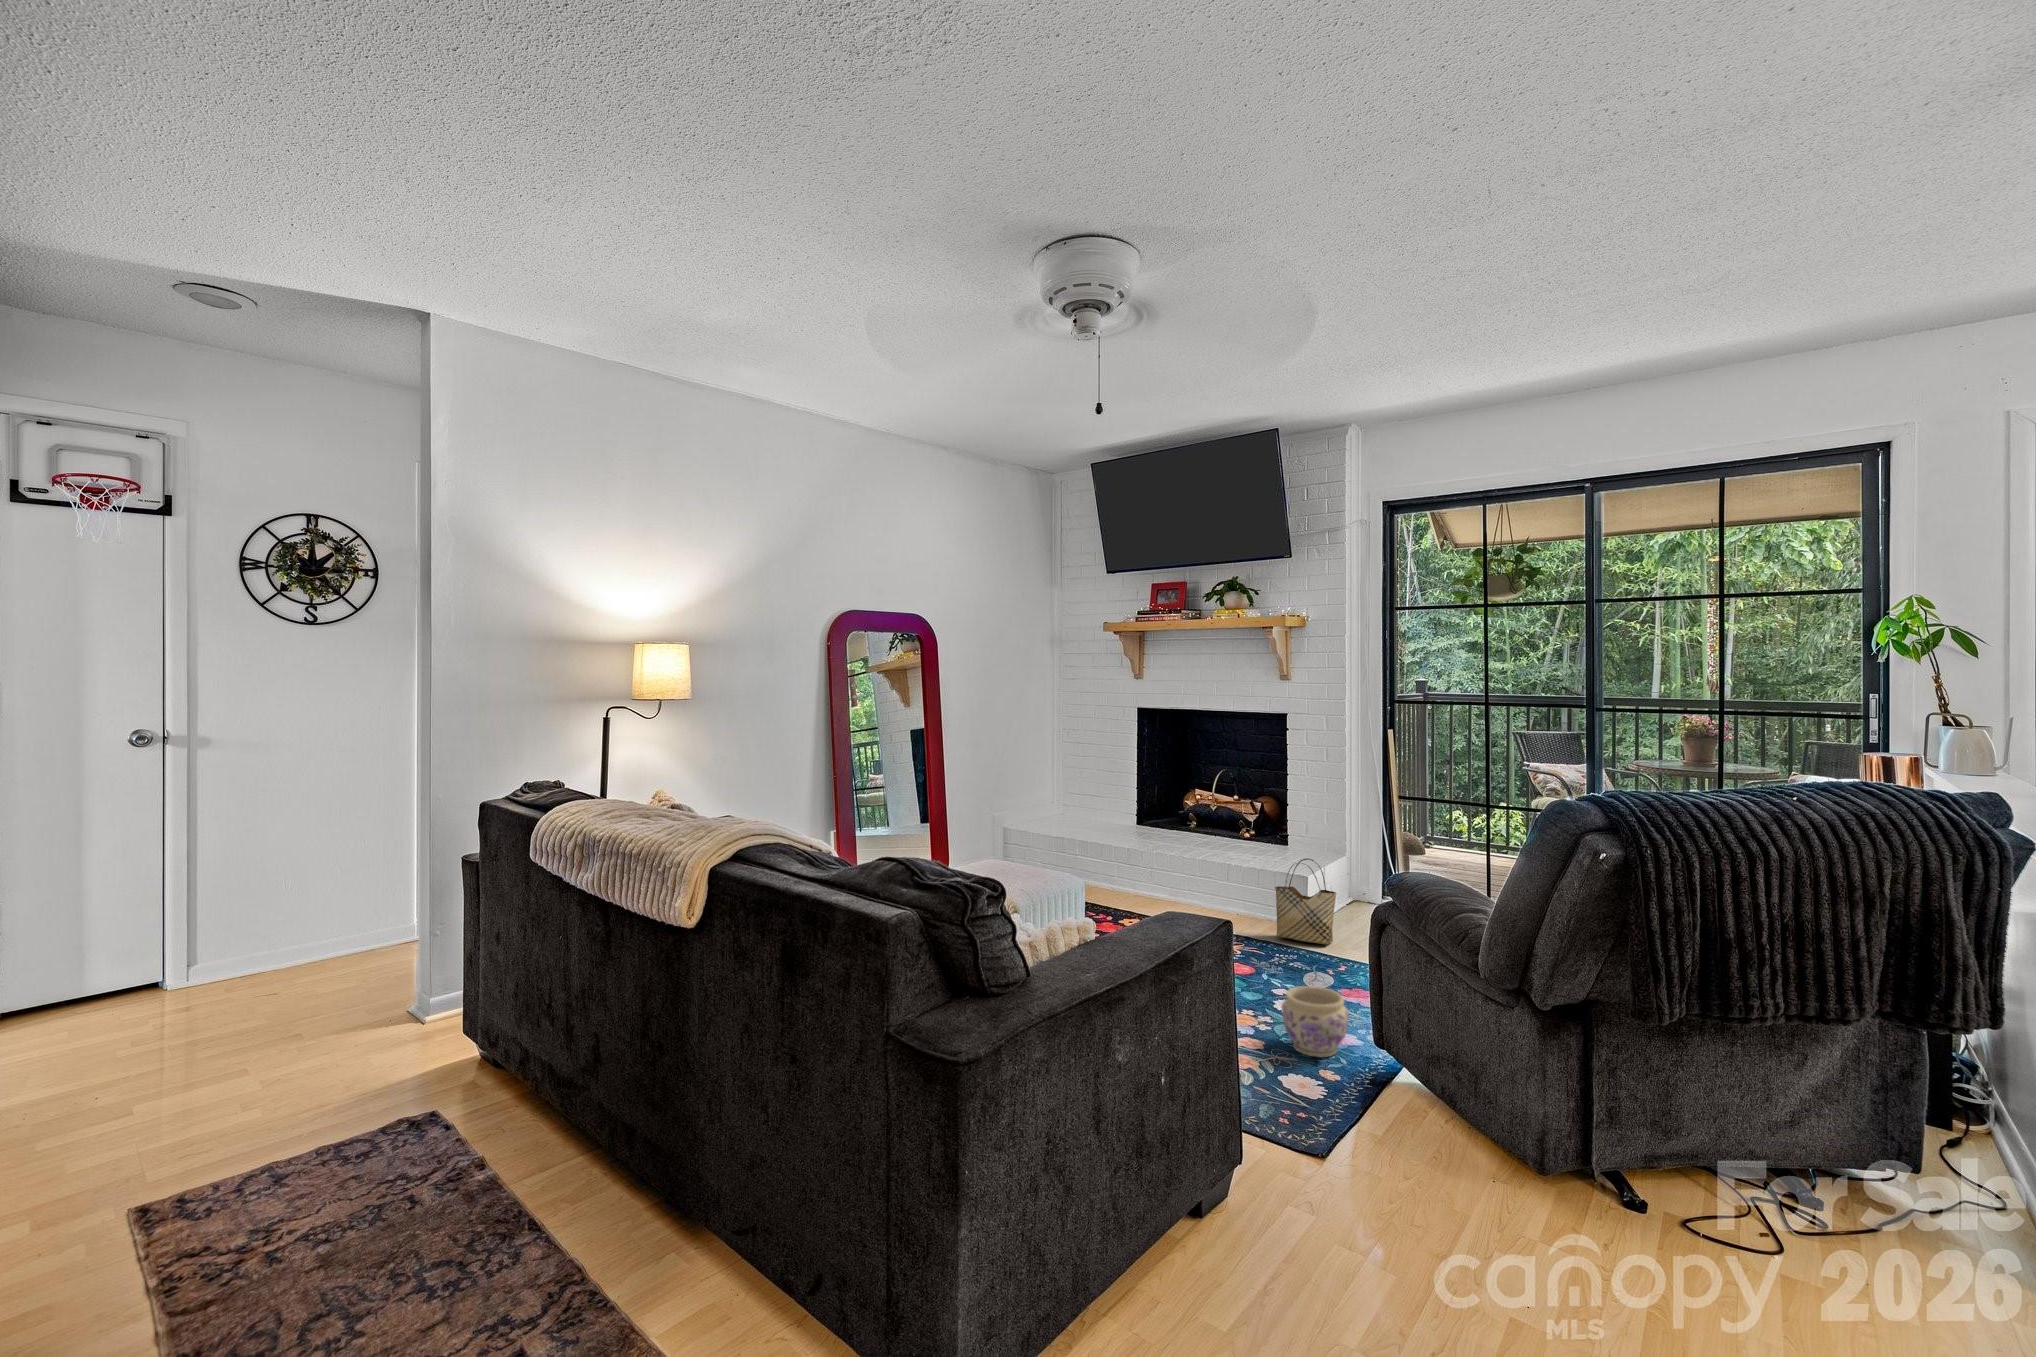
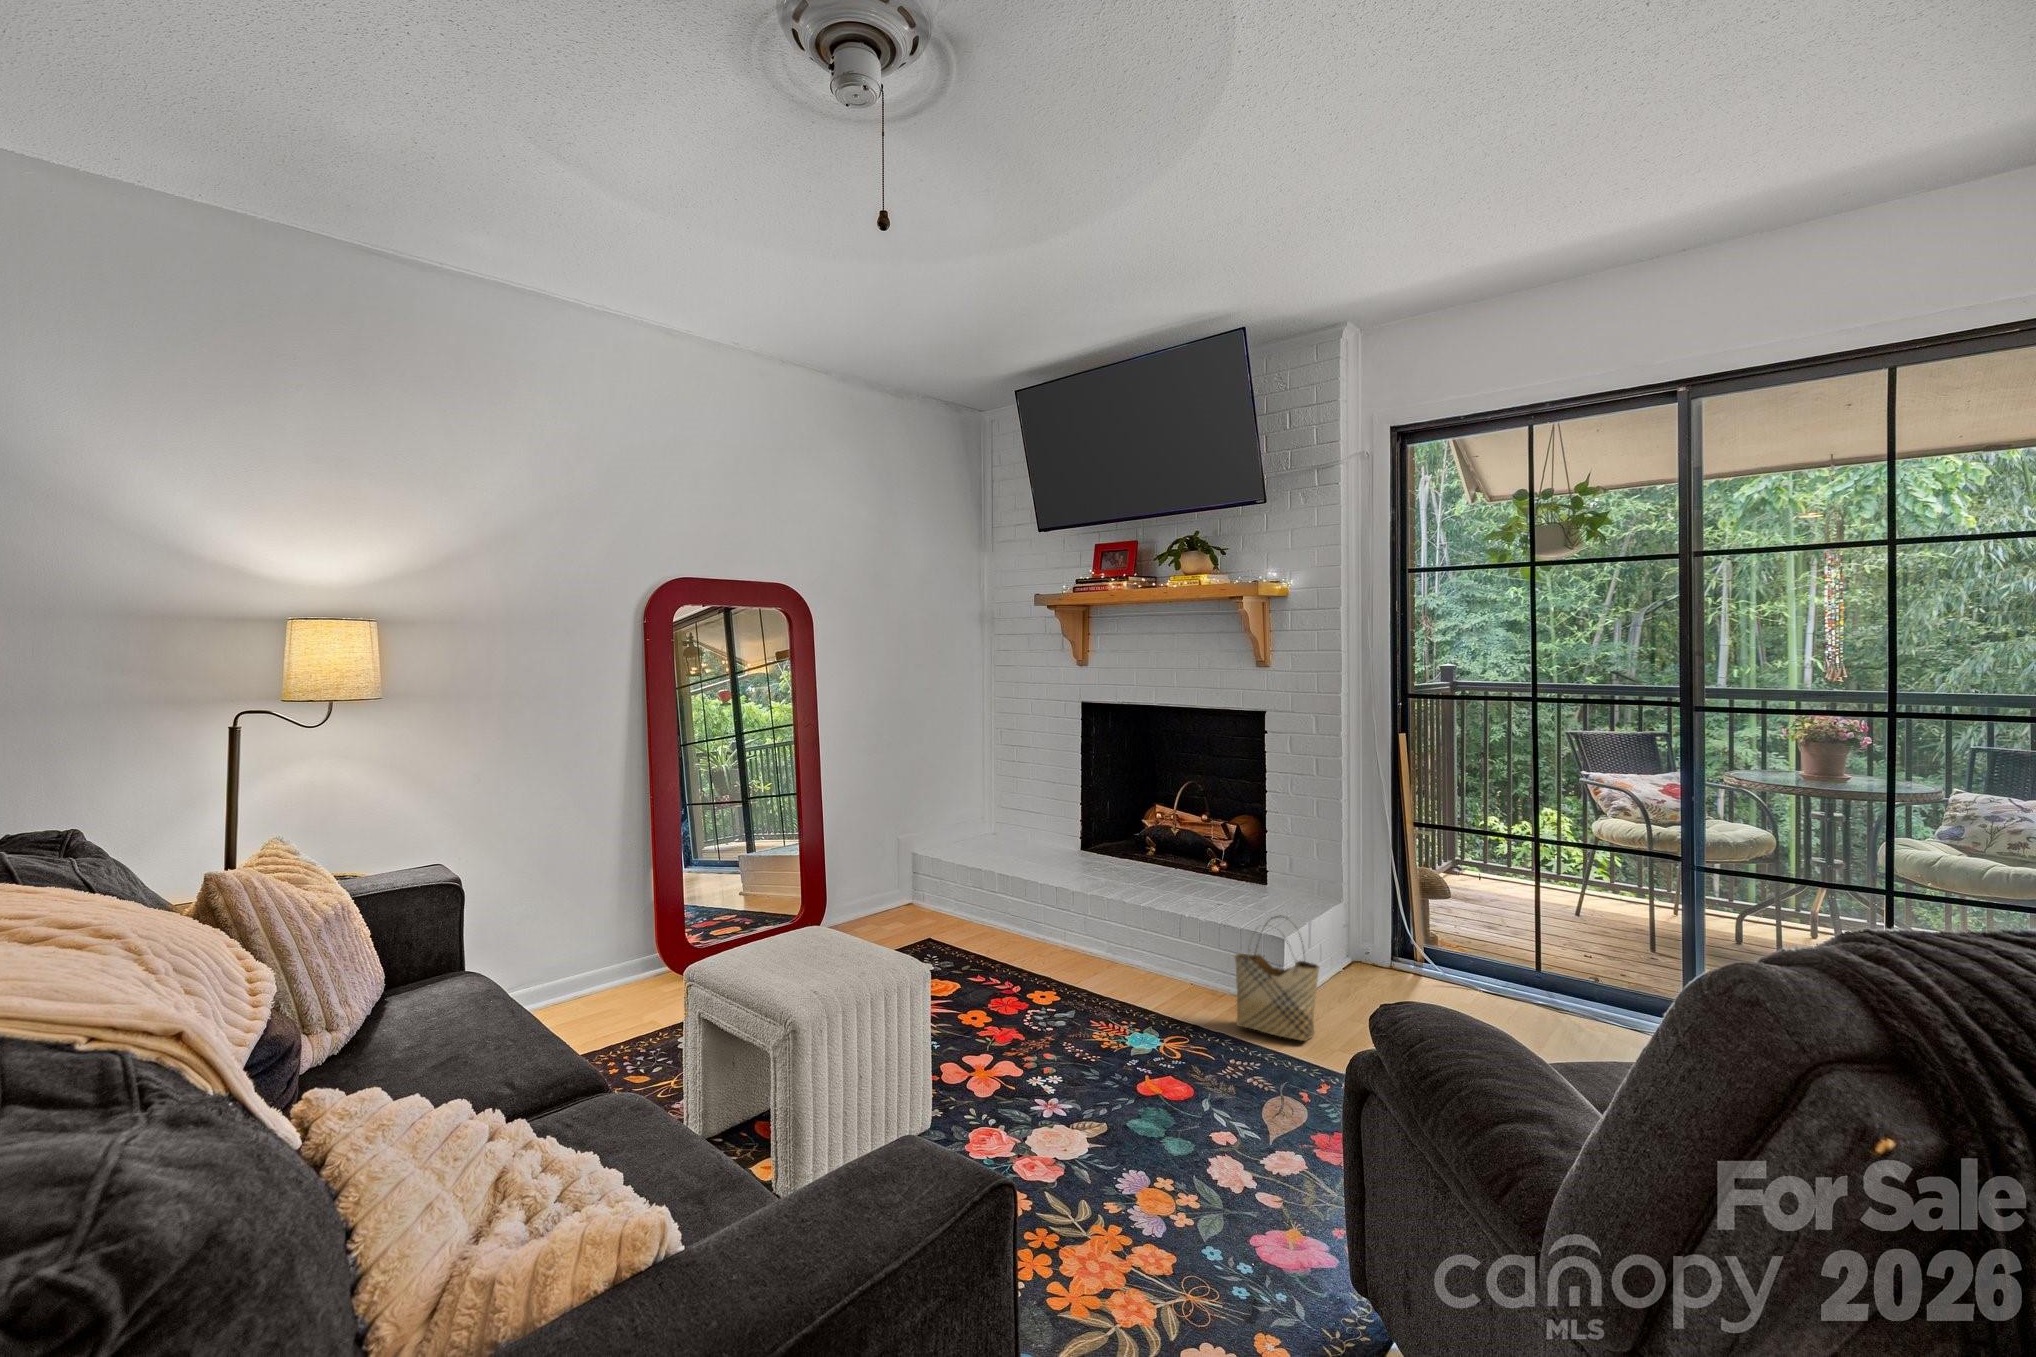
planter: present [1282,986,1349,1058] -> none [1203,1165,1313,1303]

